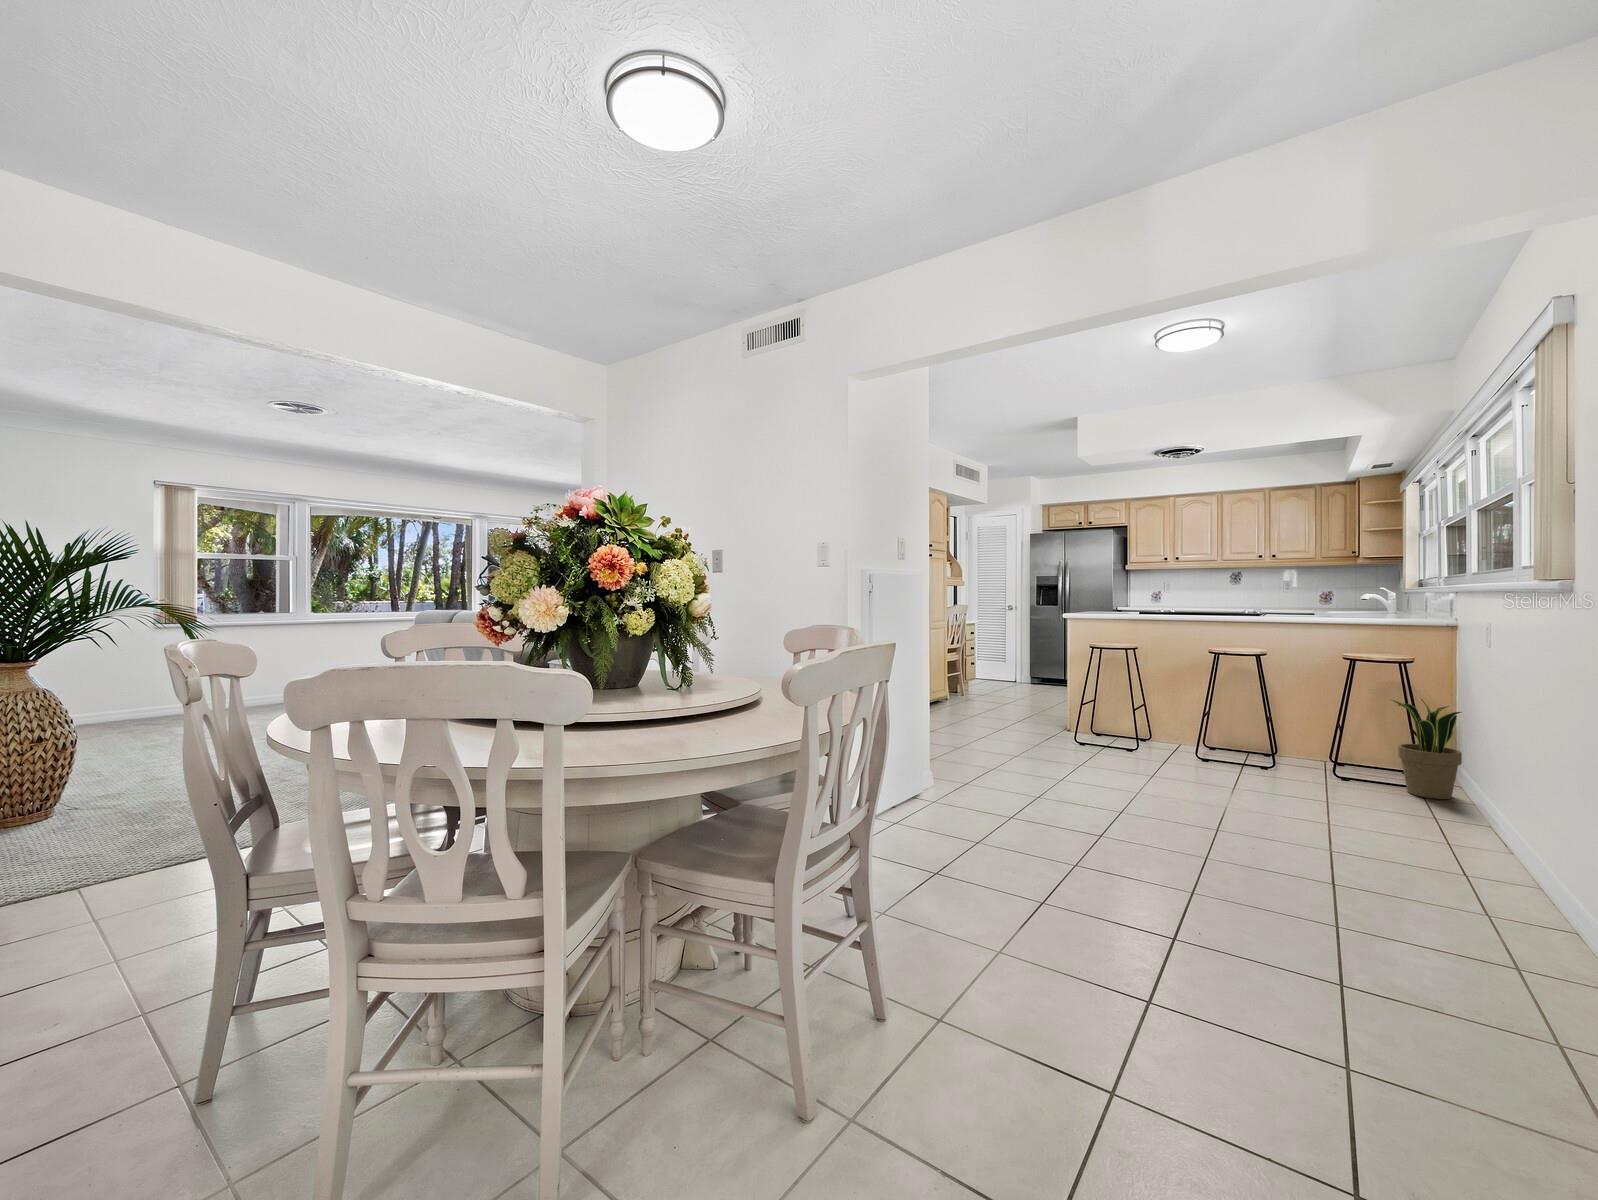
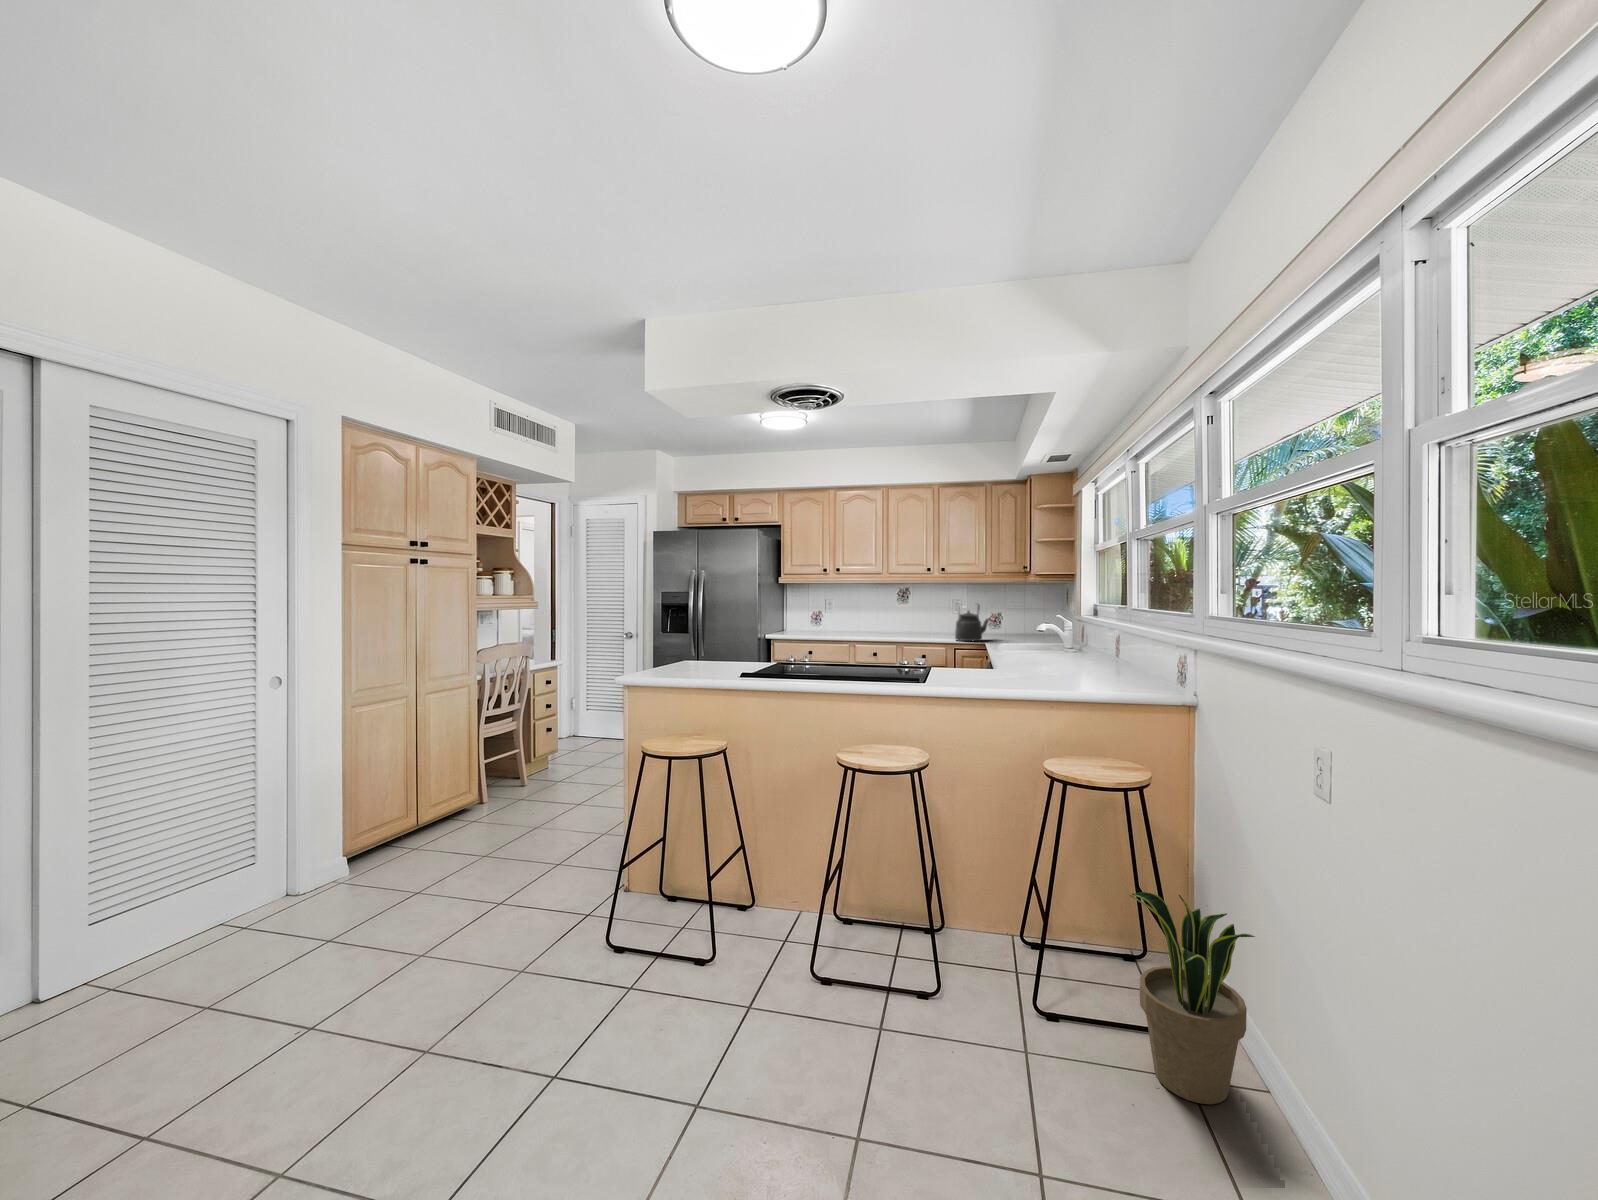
kettle: none [1285,580,1318,609] -> present [955,604,989,641]

